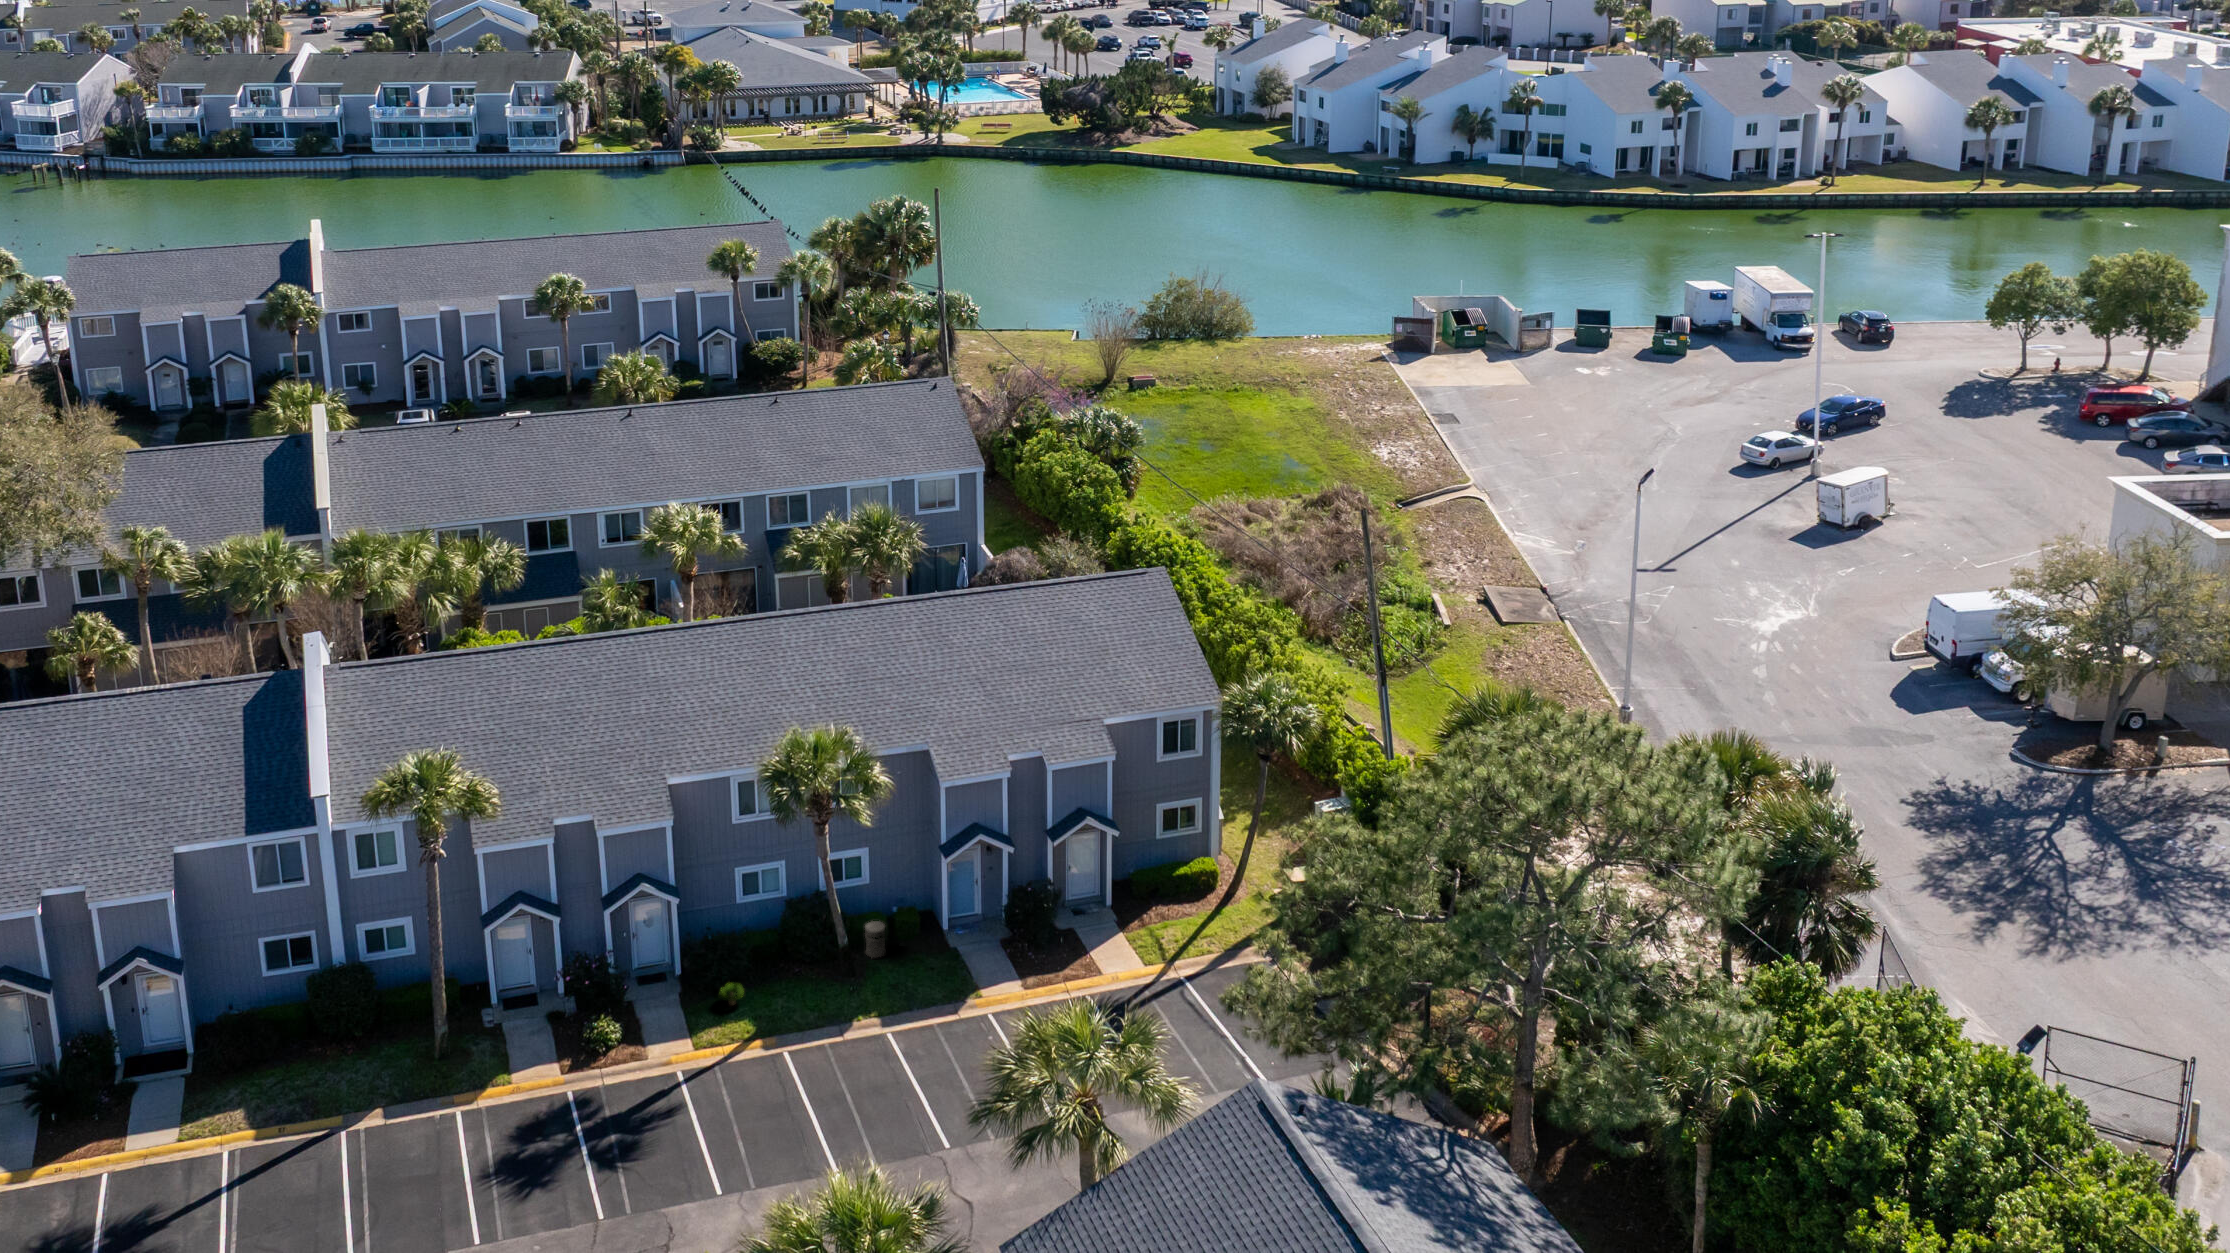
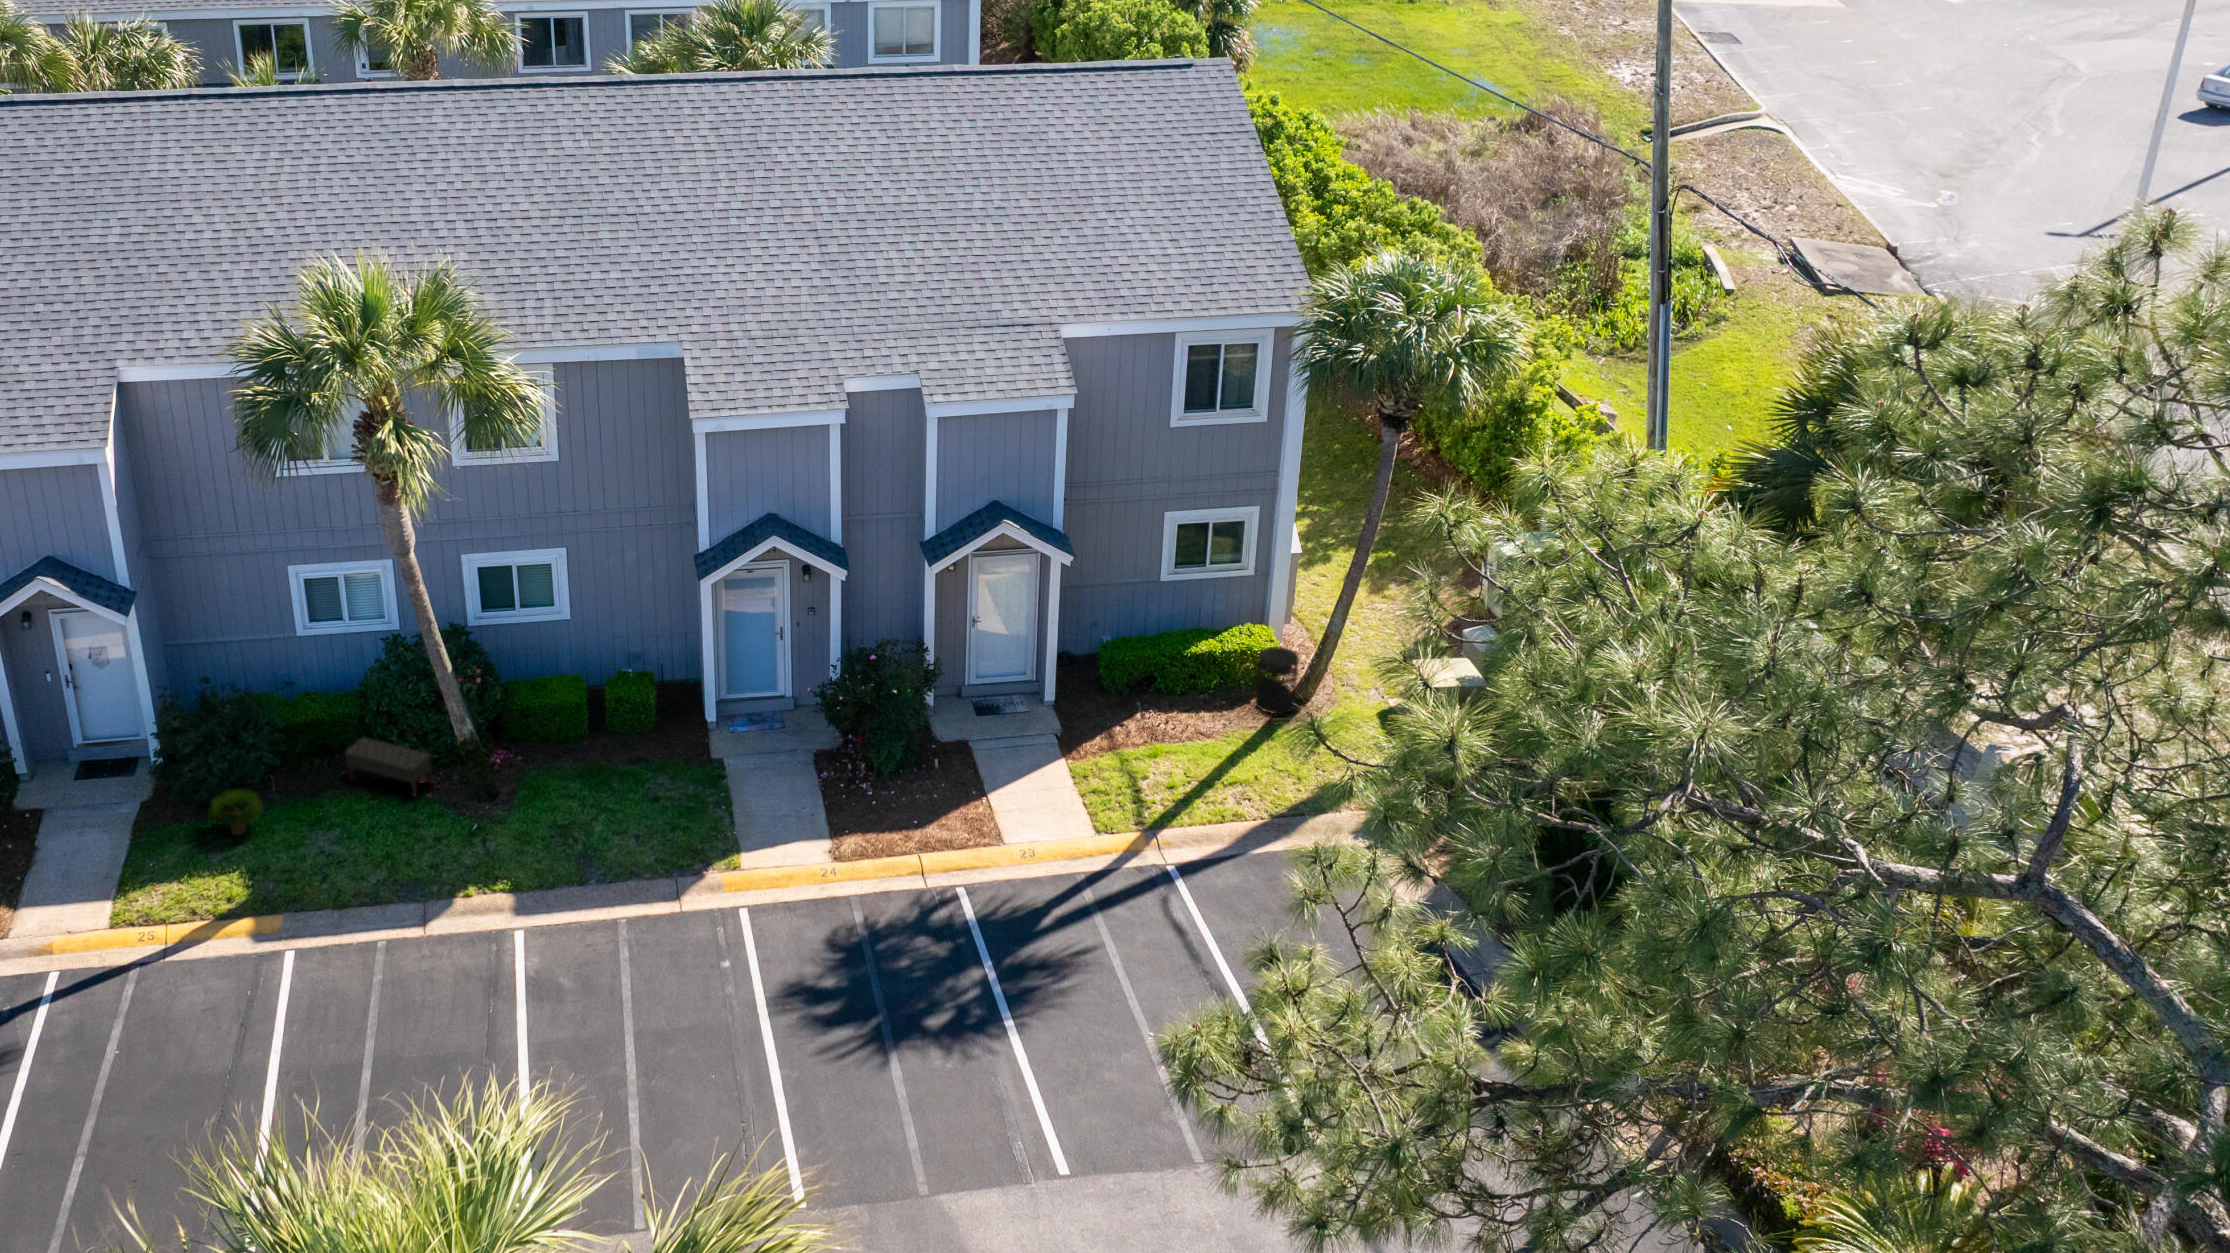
trash can: present [865,921,886,958] -> present [1255,647,1299,716]
bench: none [773,953,816,981] -> present [345,738,432,797]

